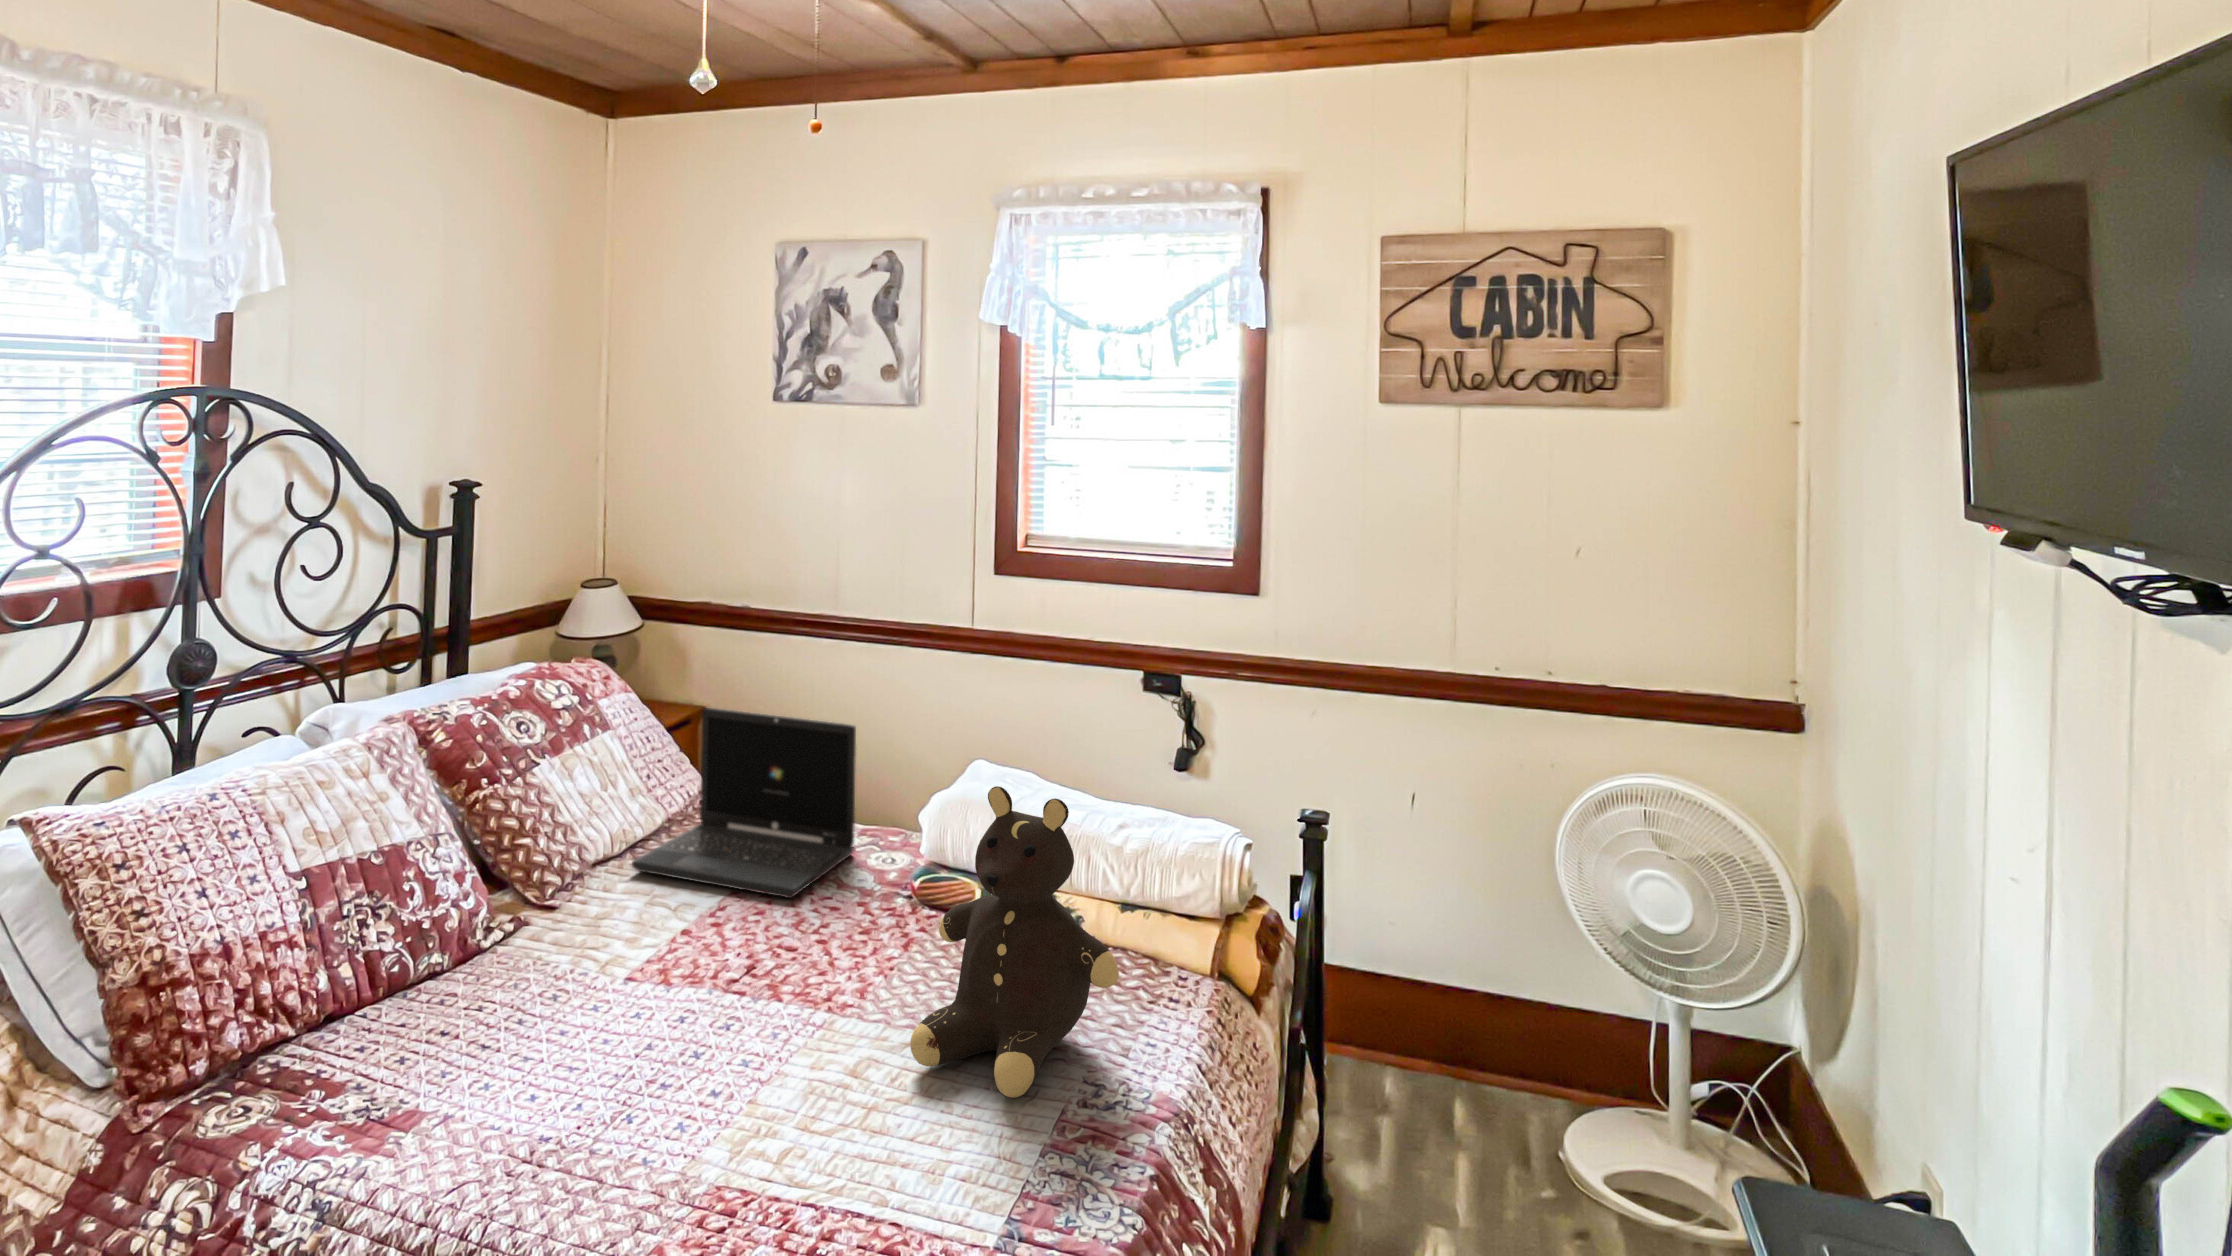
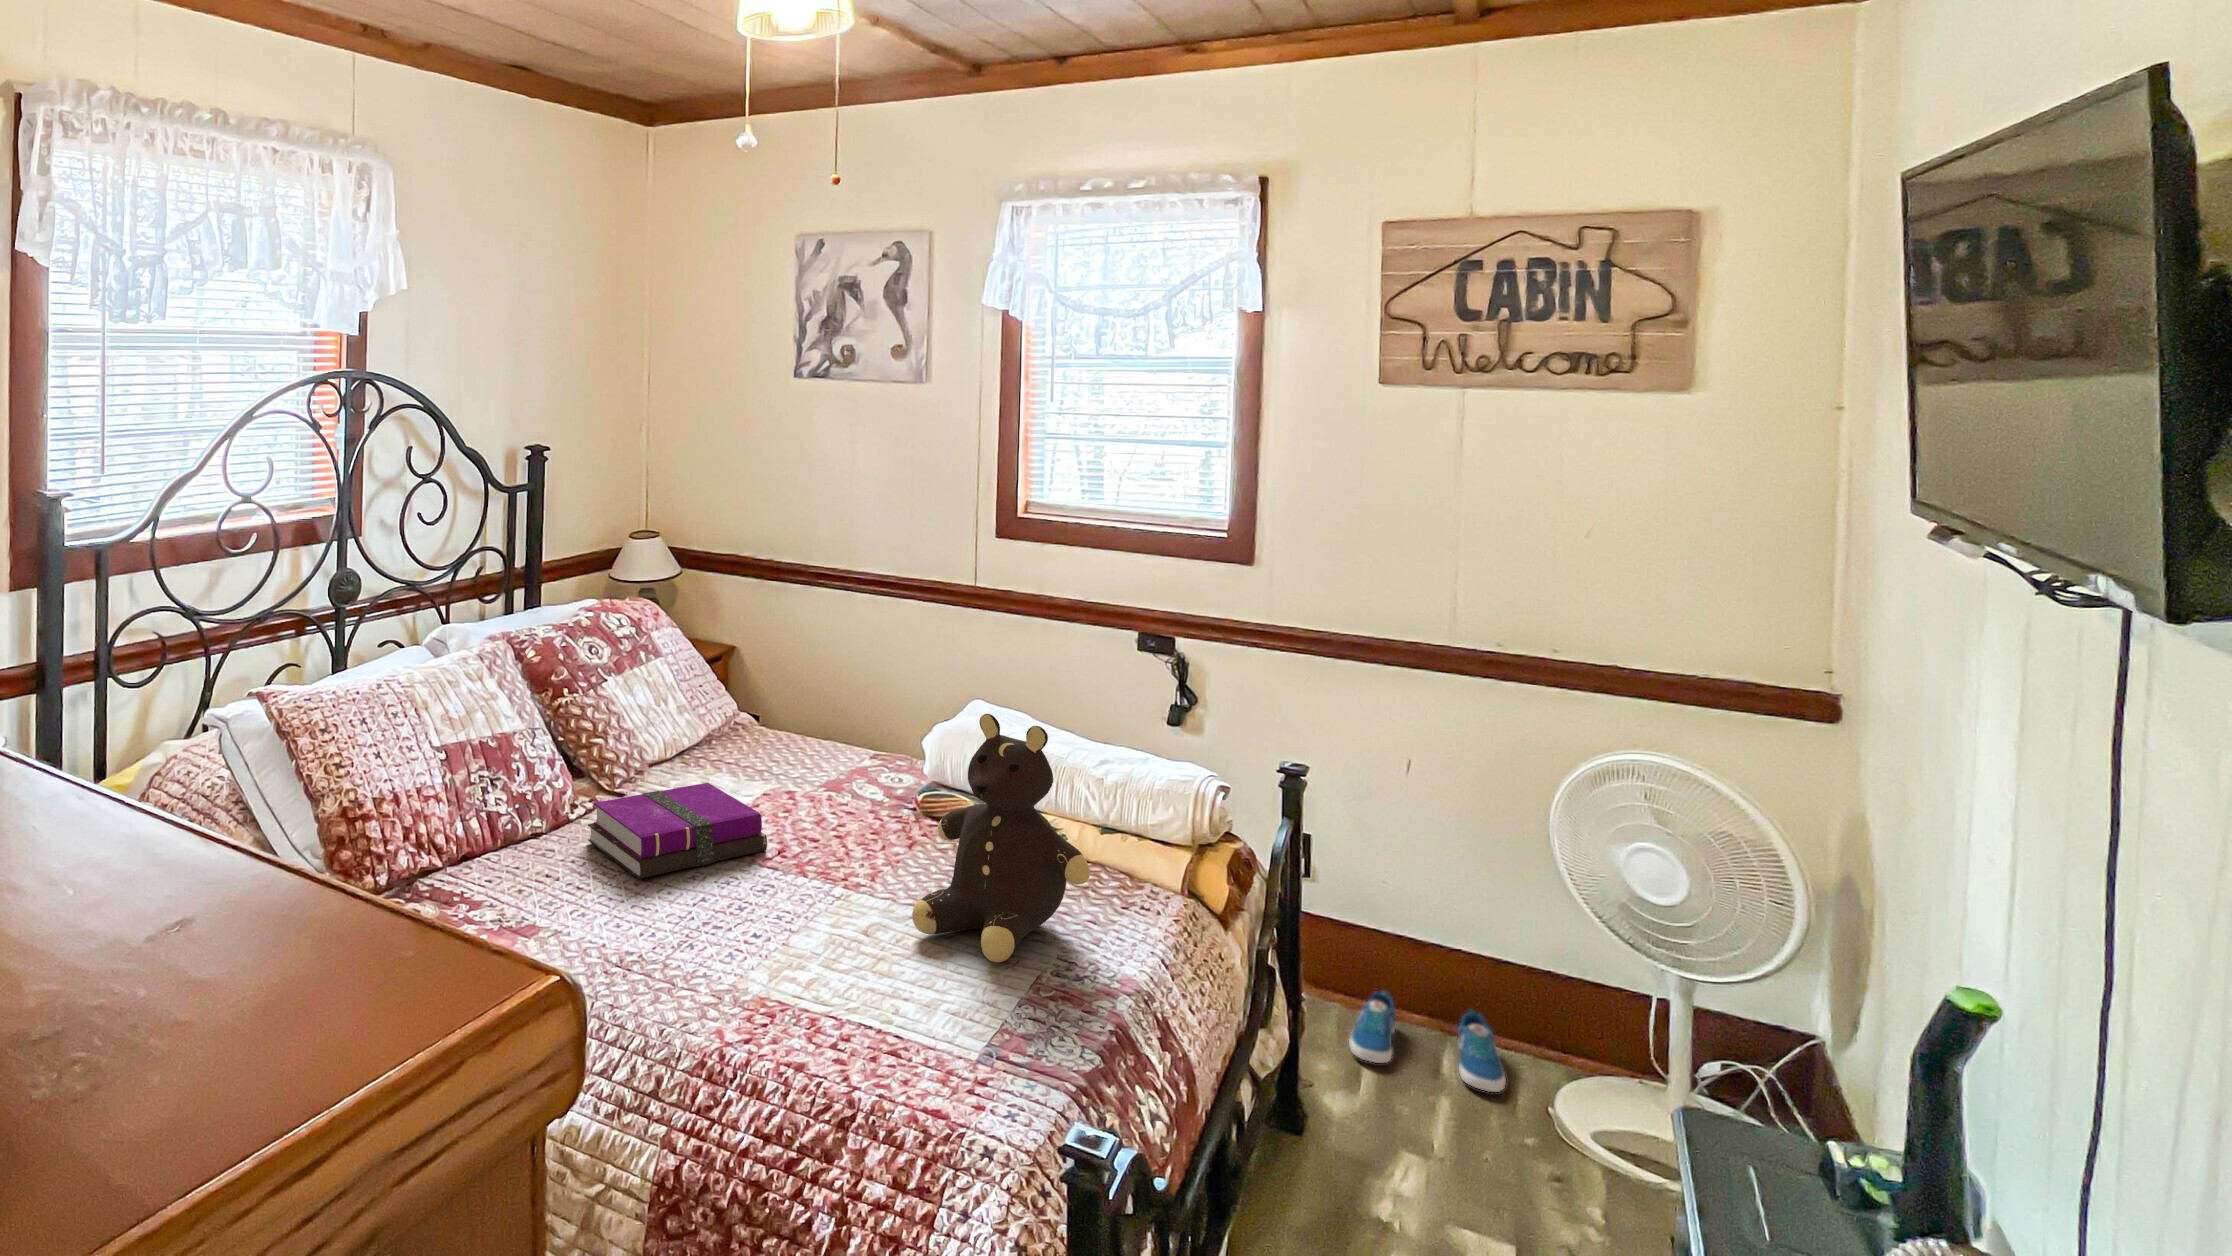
laptop: present [632,708,856,898] -> none [683,643,870,803]
notebook: none [501,886,733,1025] -> present [588,783,767,879]
sneaker: none [1366,1041,1520,1145] -> present [1349,990,1506,1092]

